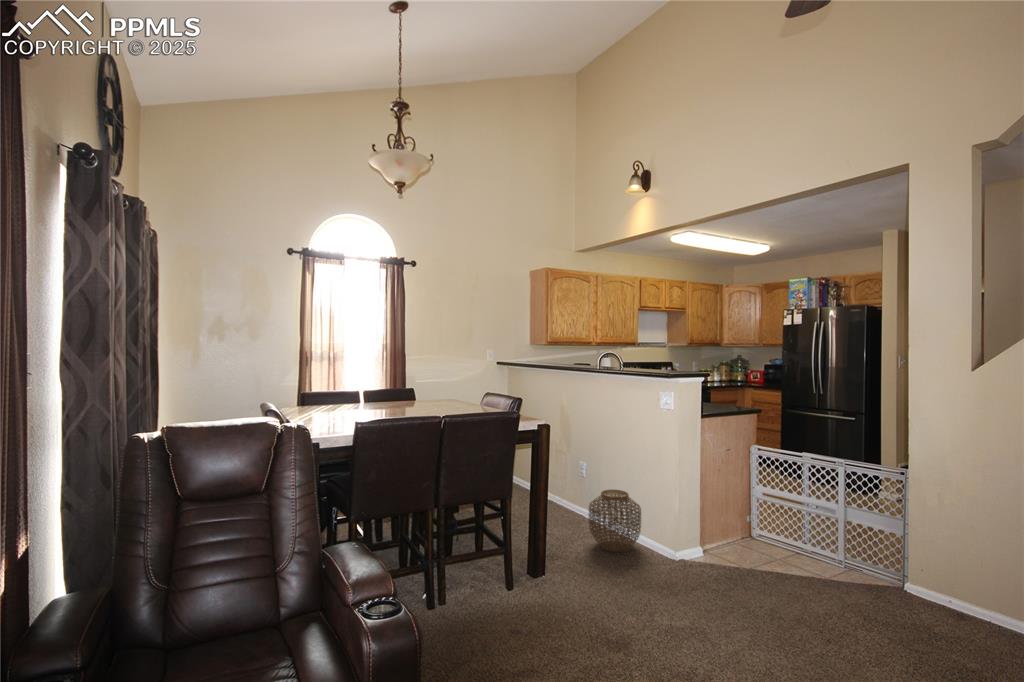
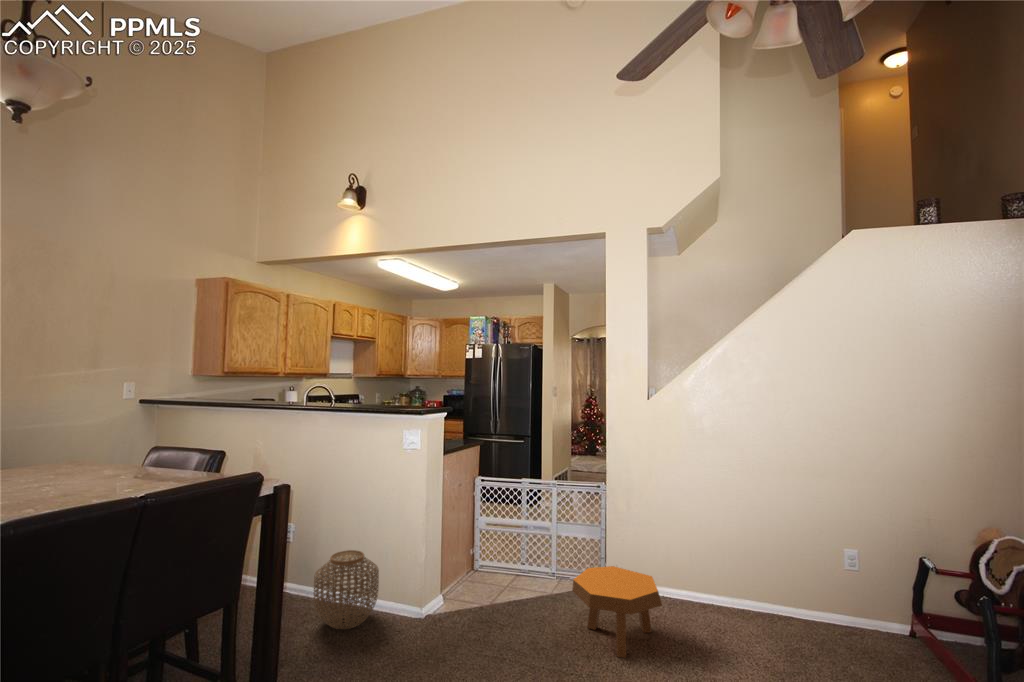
footstool: none [824,555,944,654] -> present [572,566,662,658]

